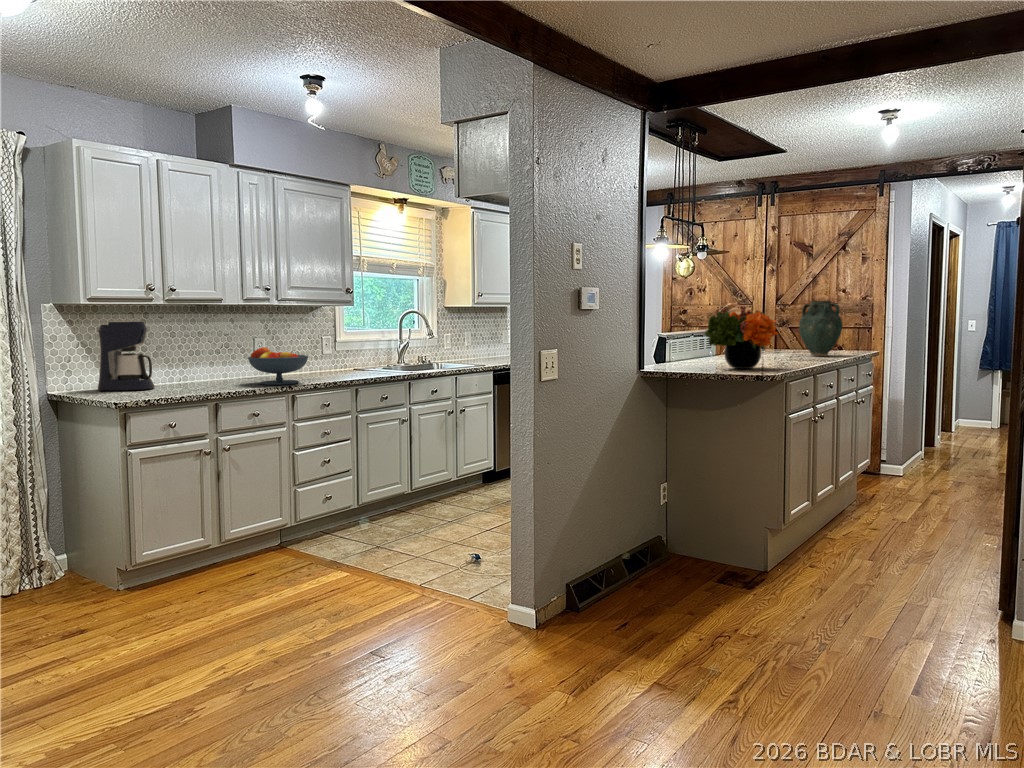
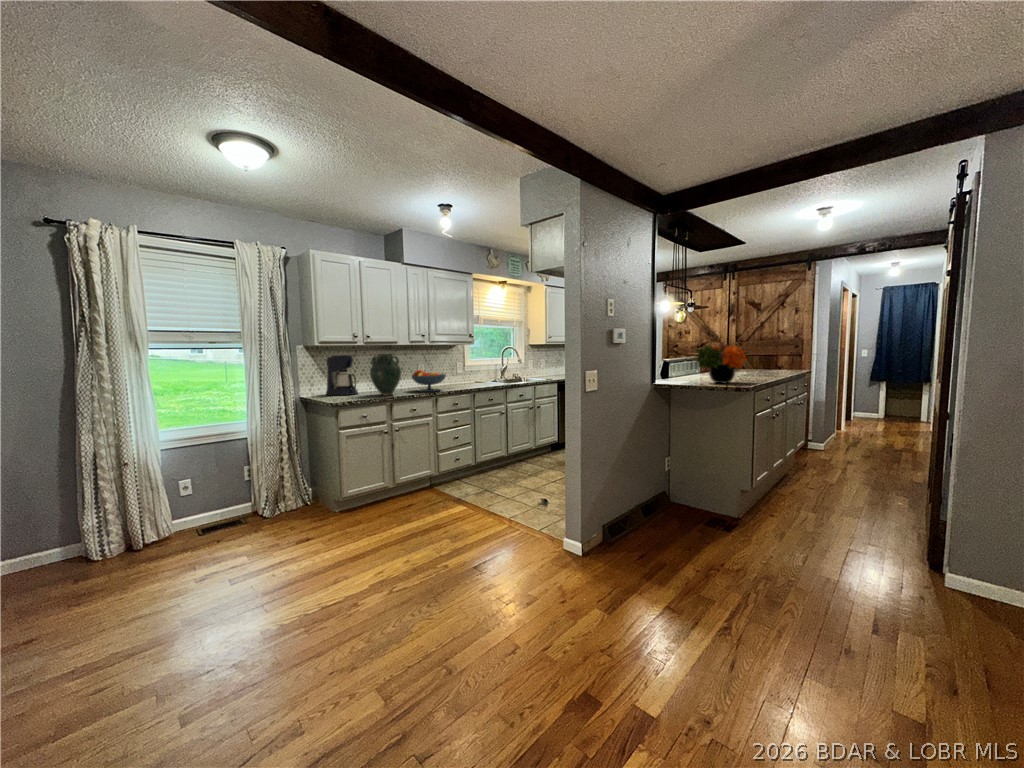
vase: present [799,301,843,356] -> present [370,354,401,395]

